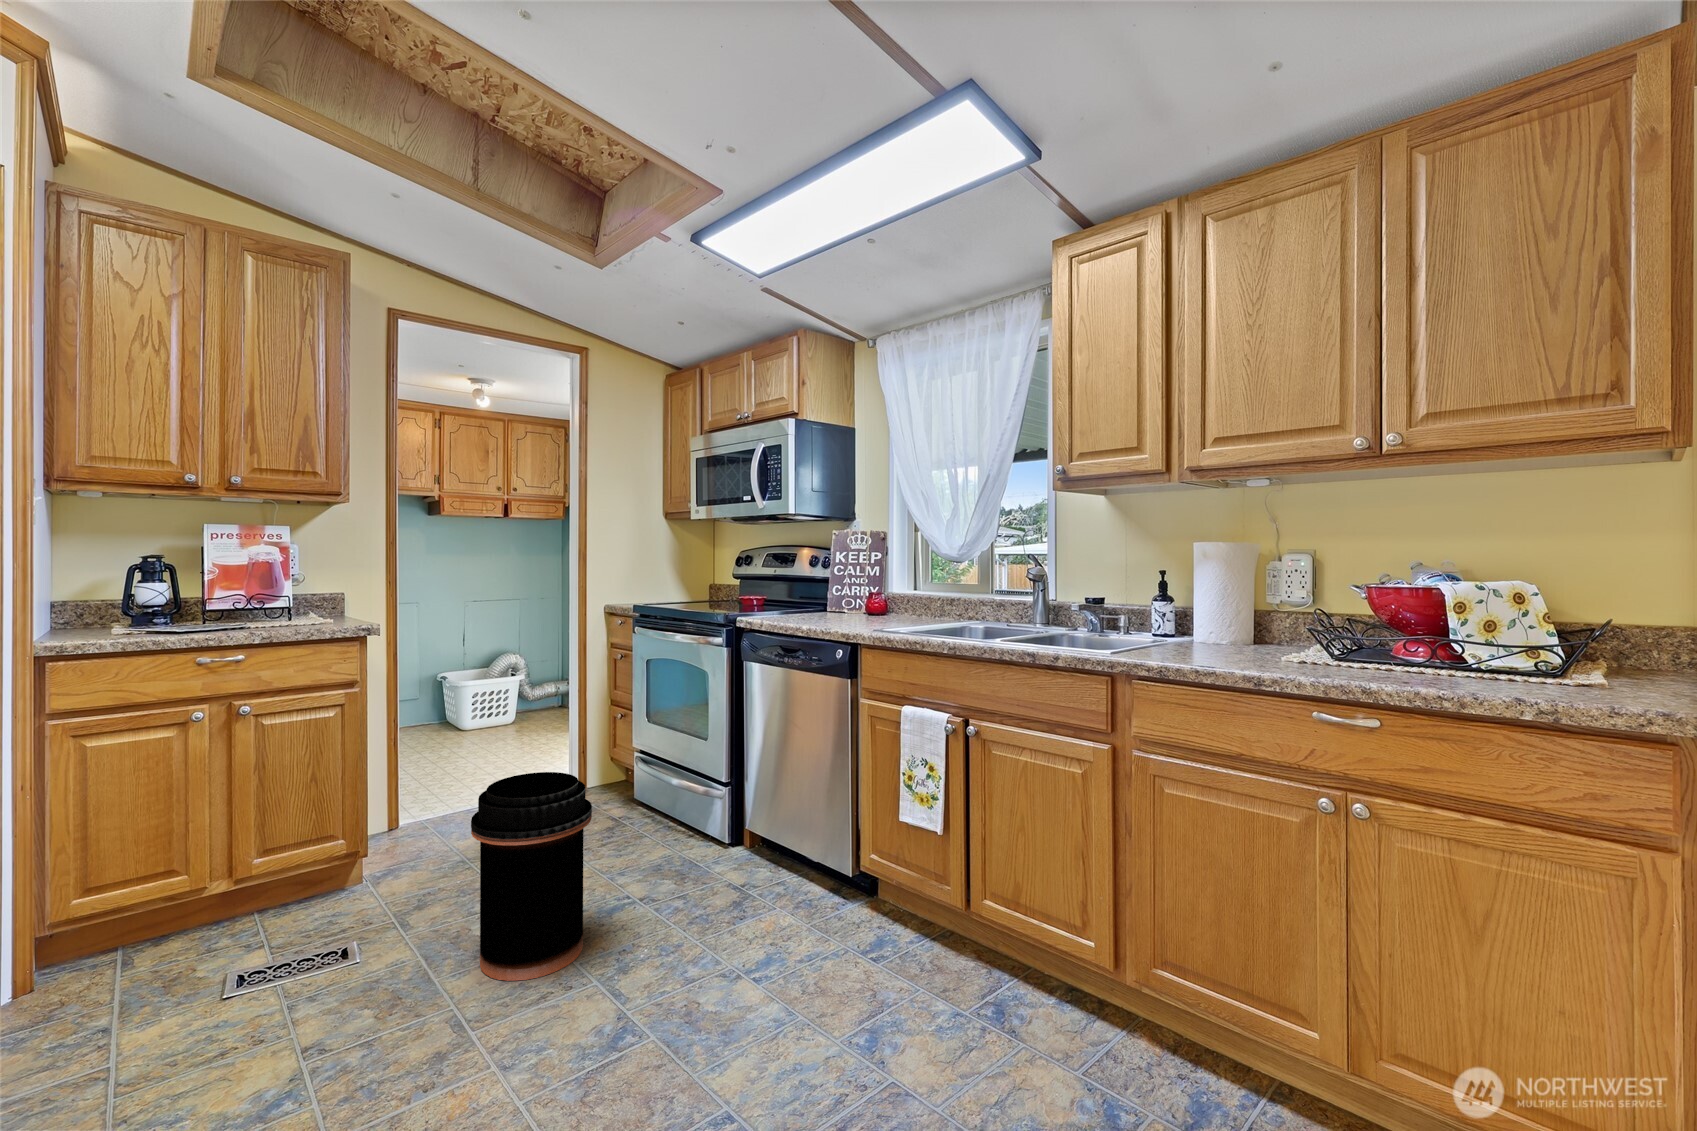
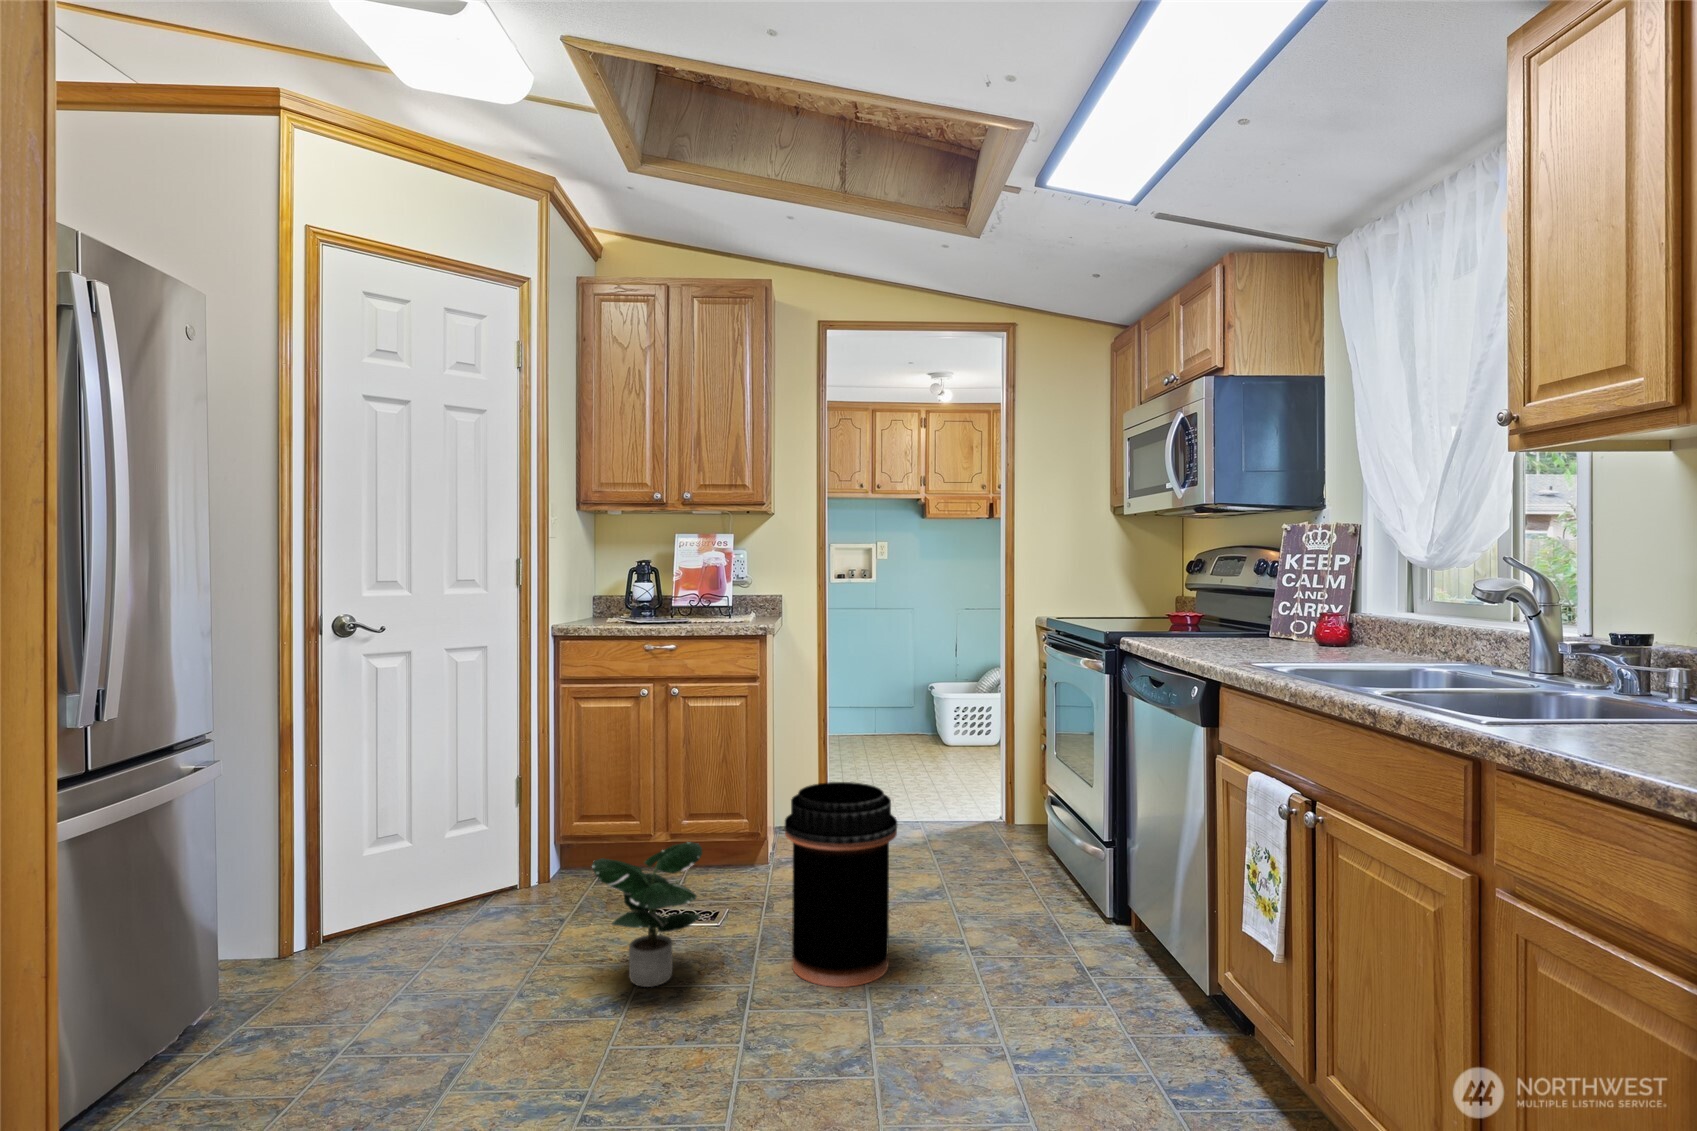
potted plant: none [226,875,395,1064] -> present [592,842,703,987]

